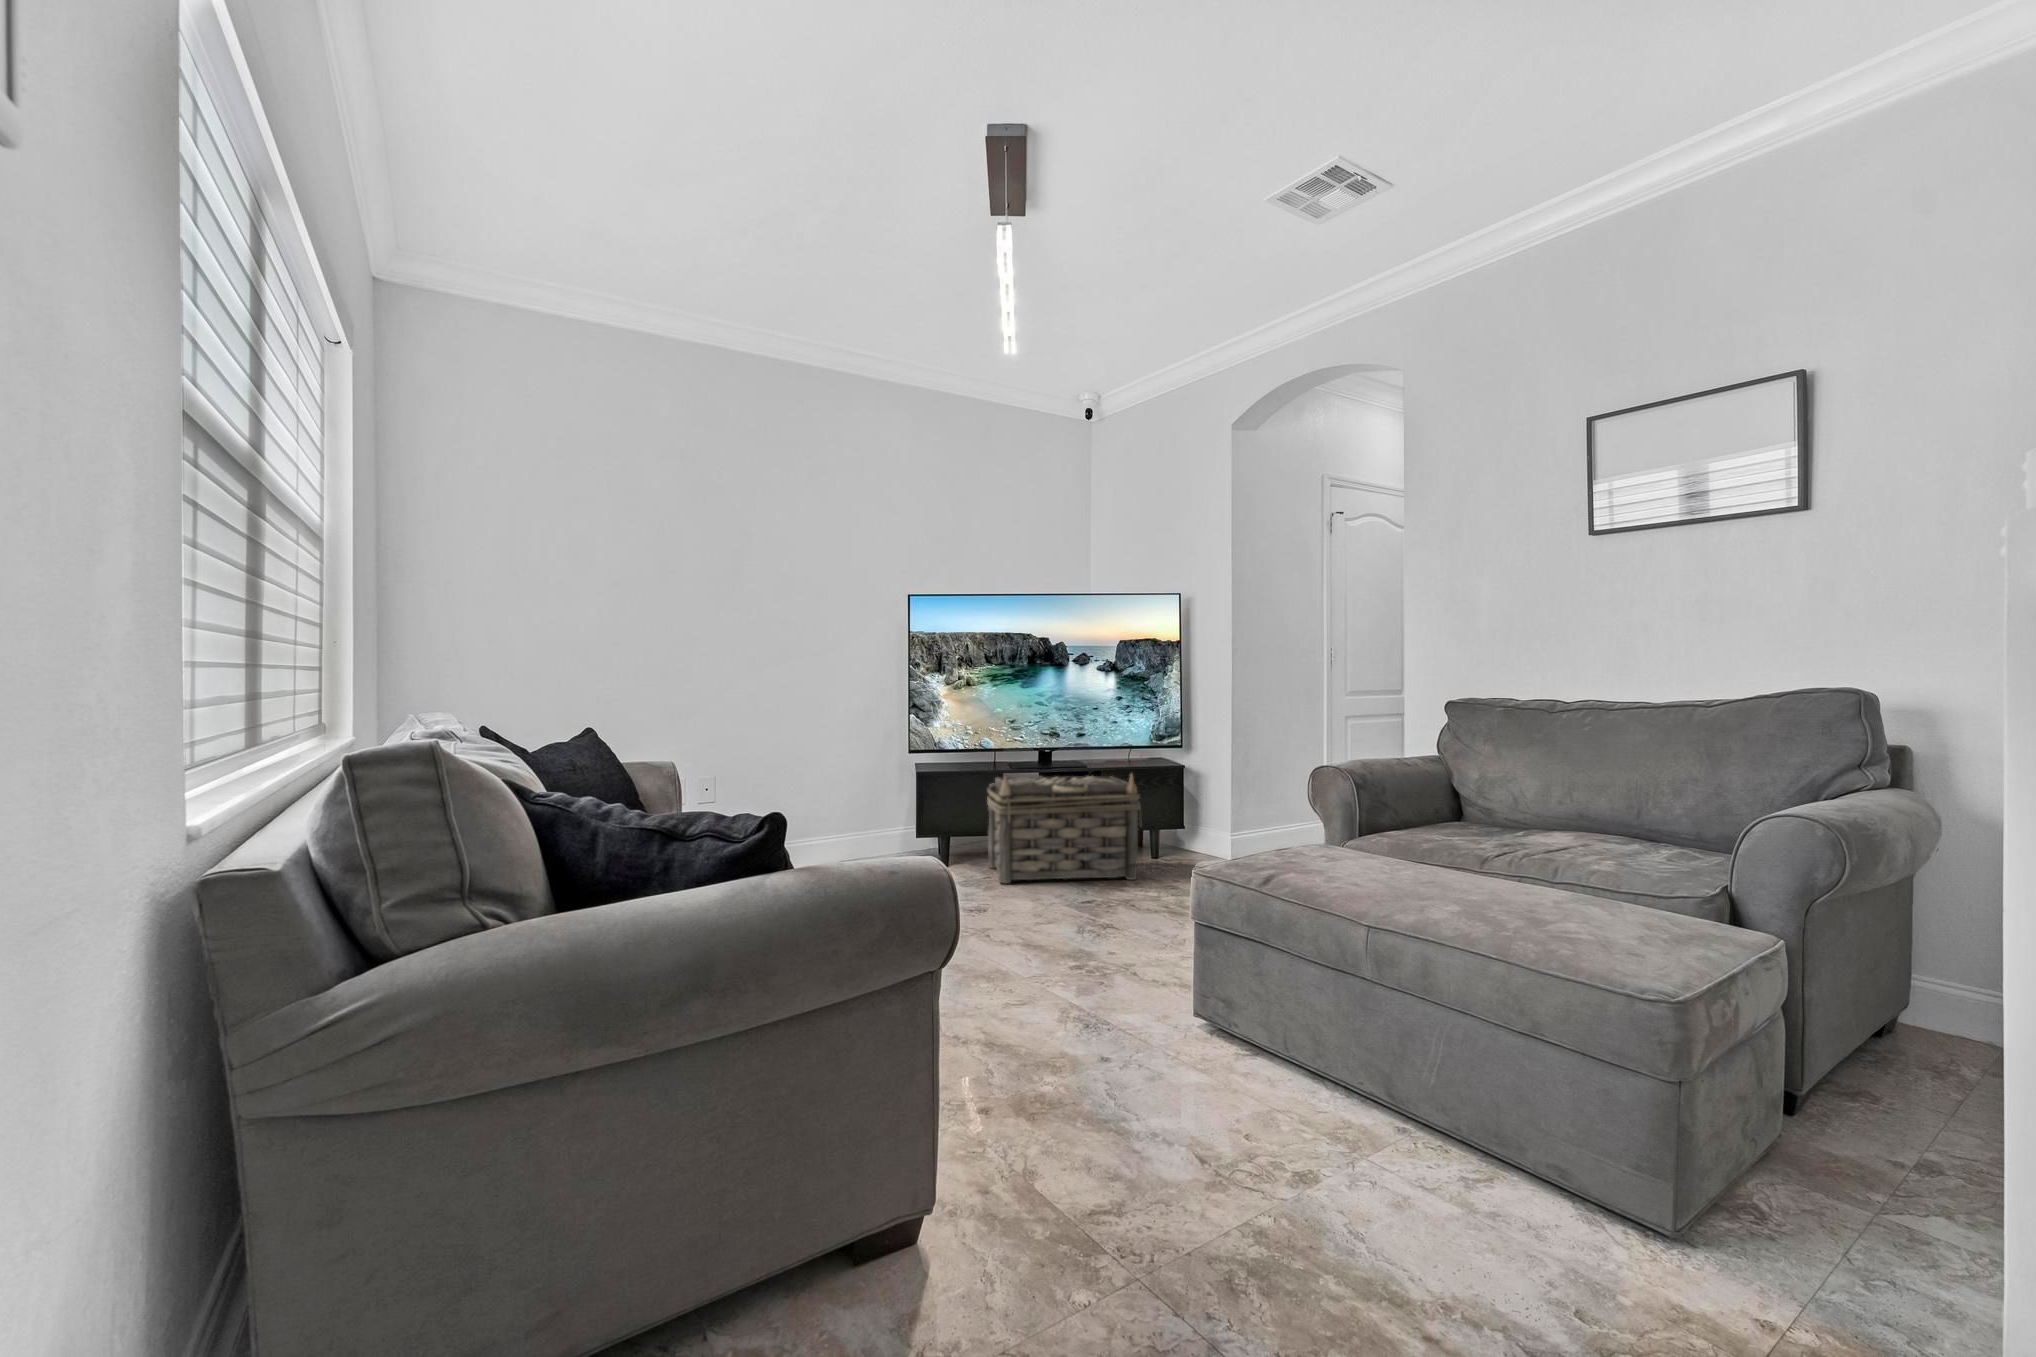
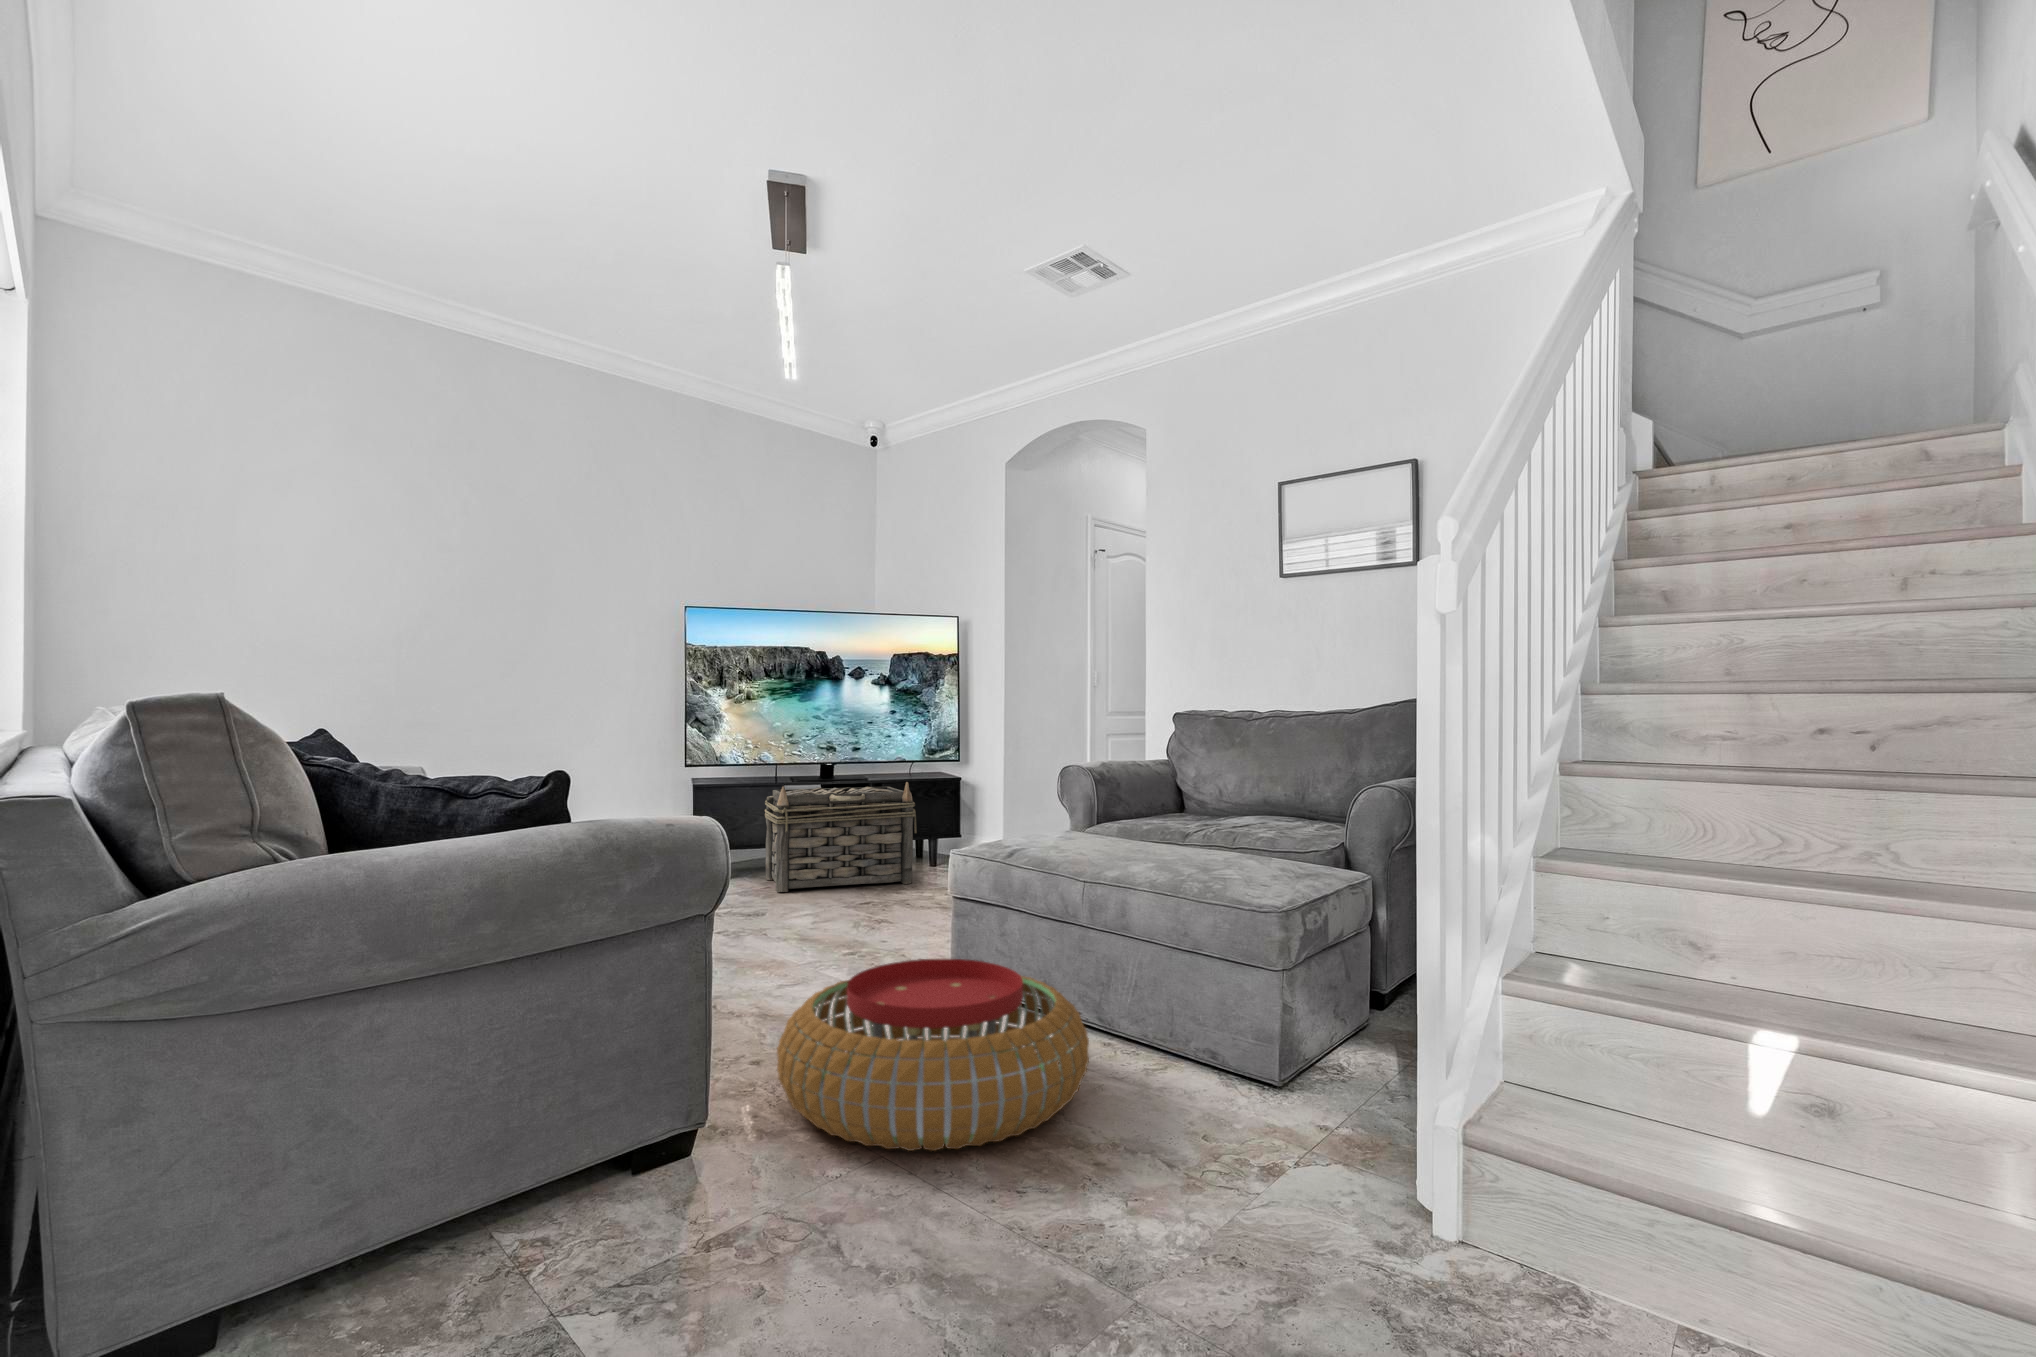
pouf: none [1007,1011,1399,1288] -> present [777,959,1089,1151]

